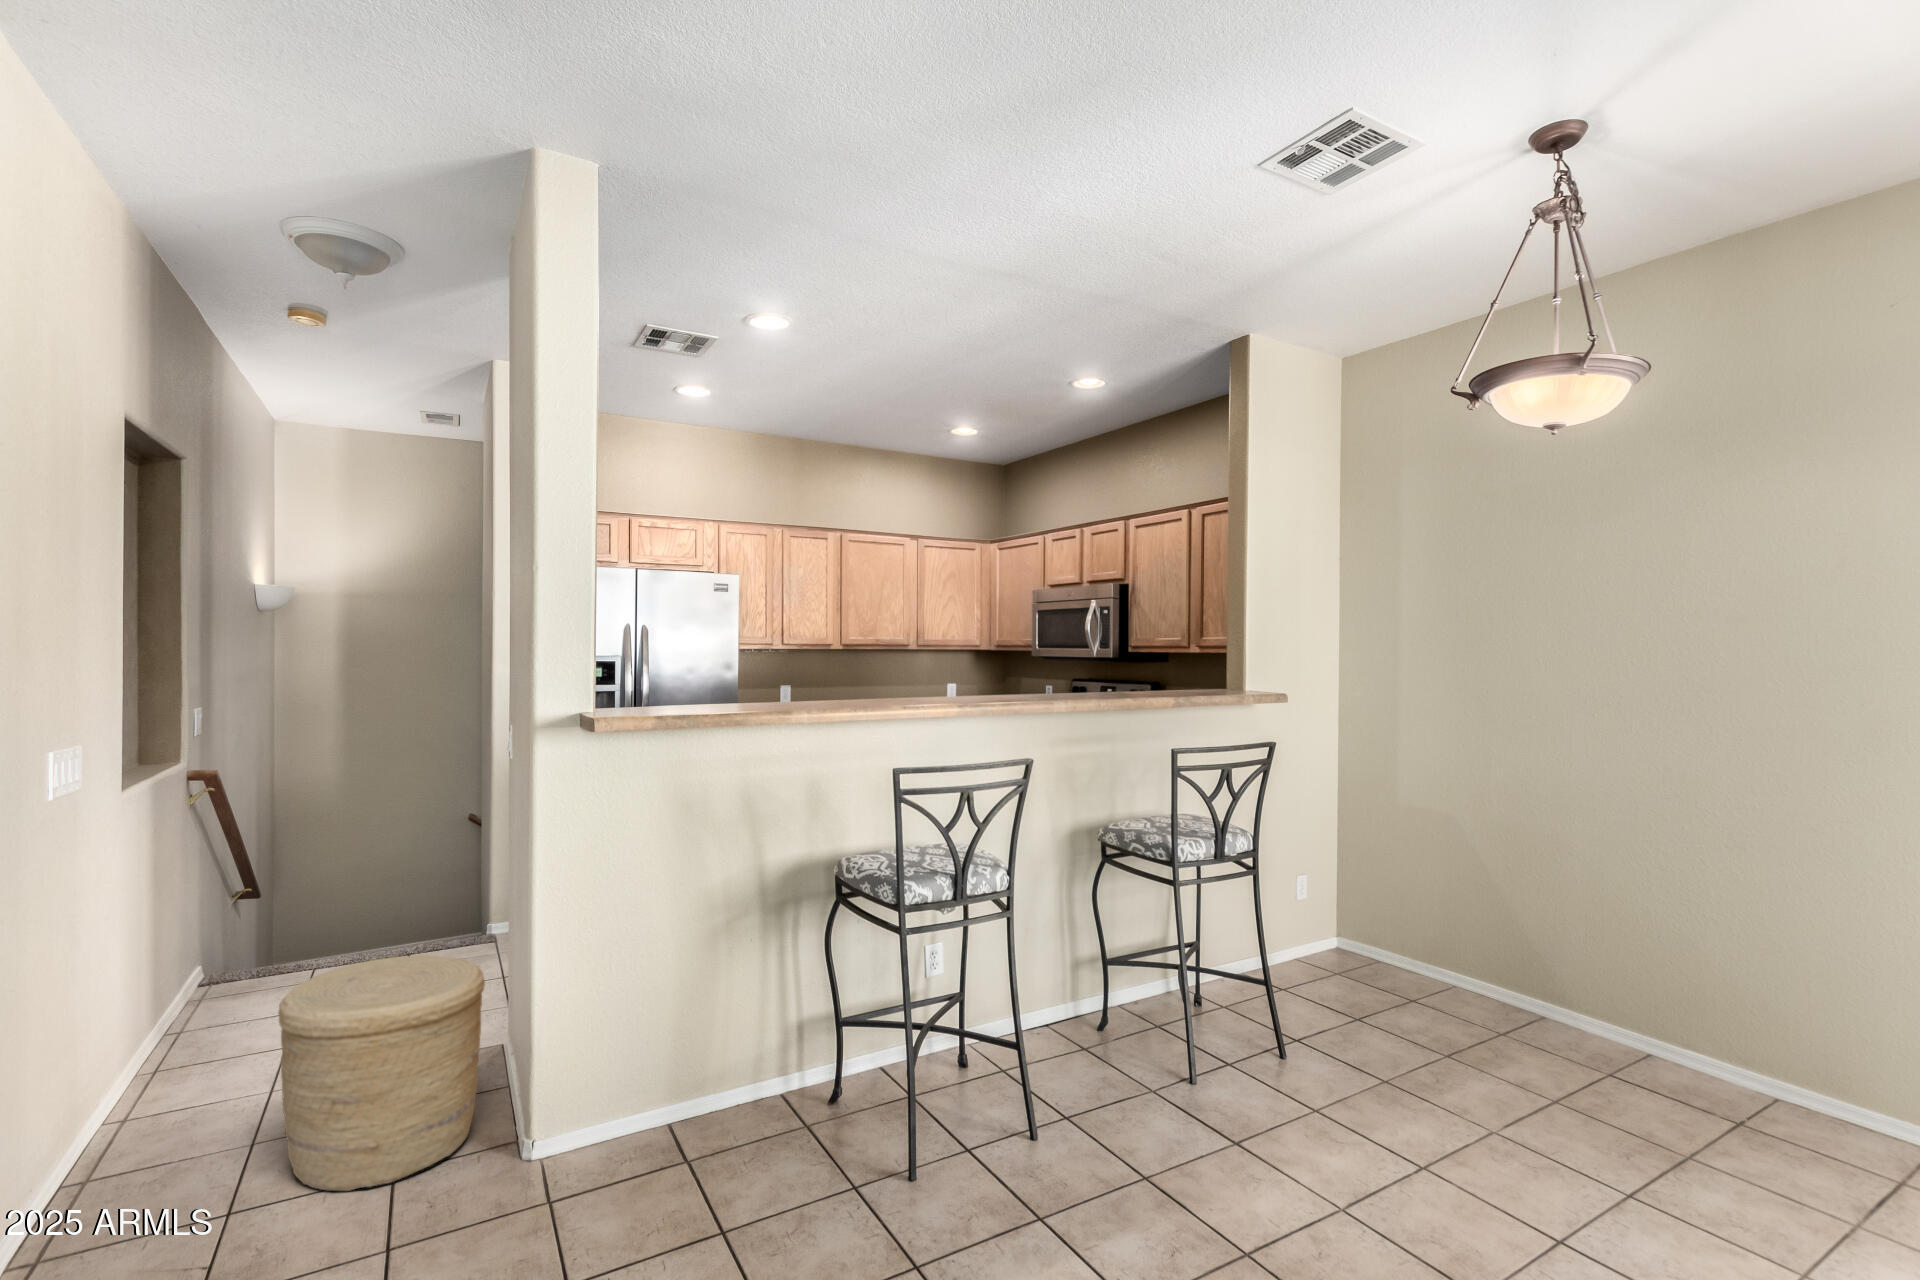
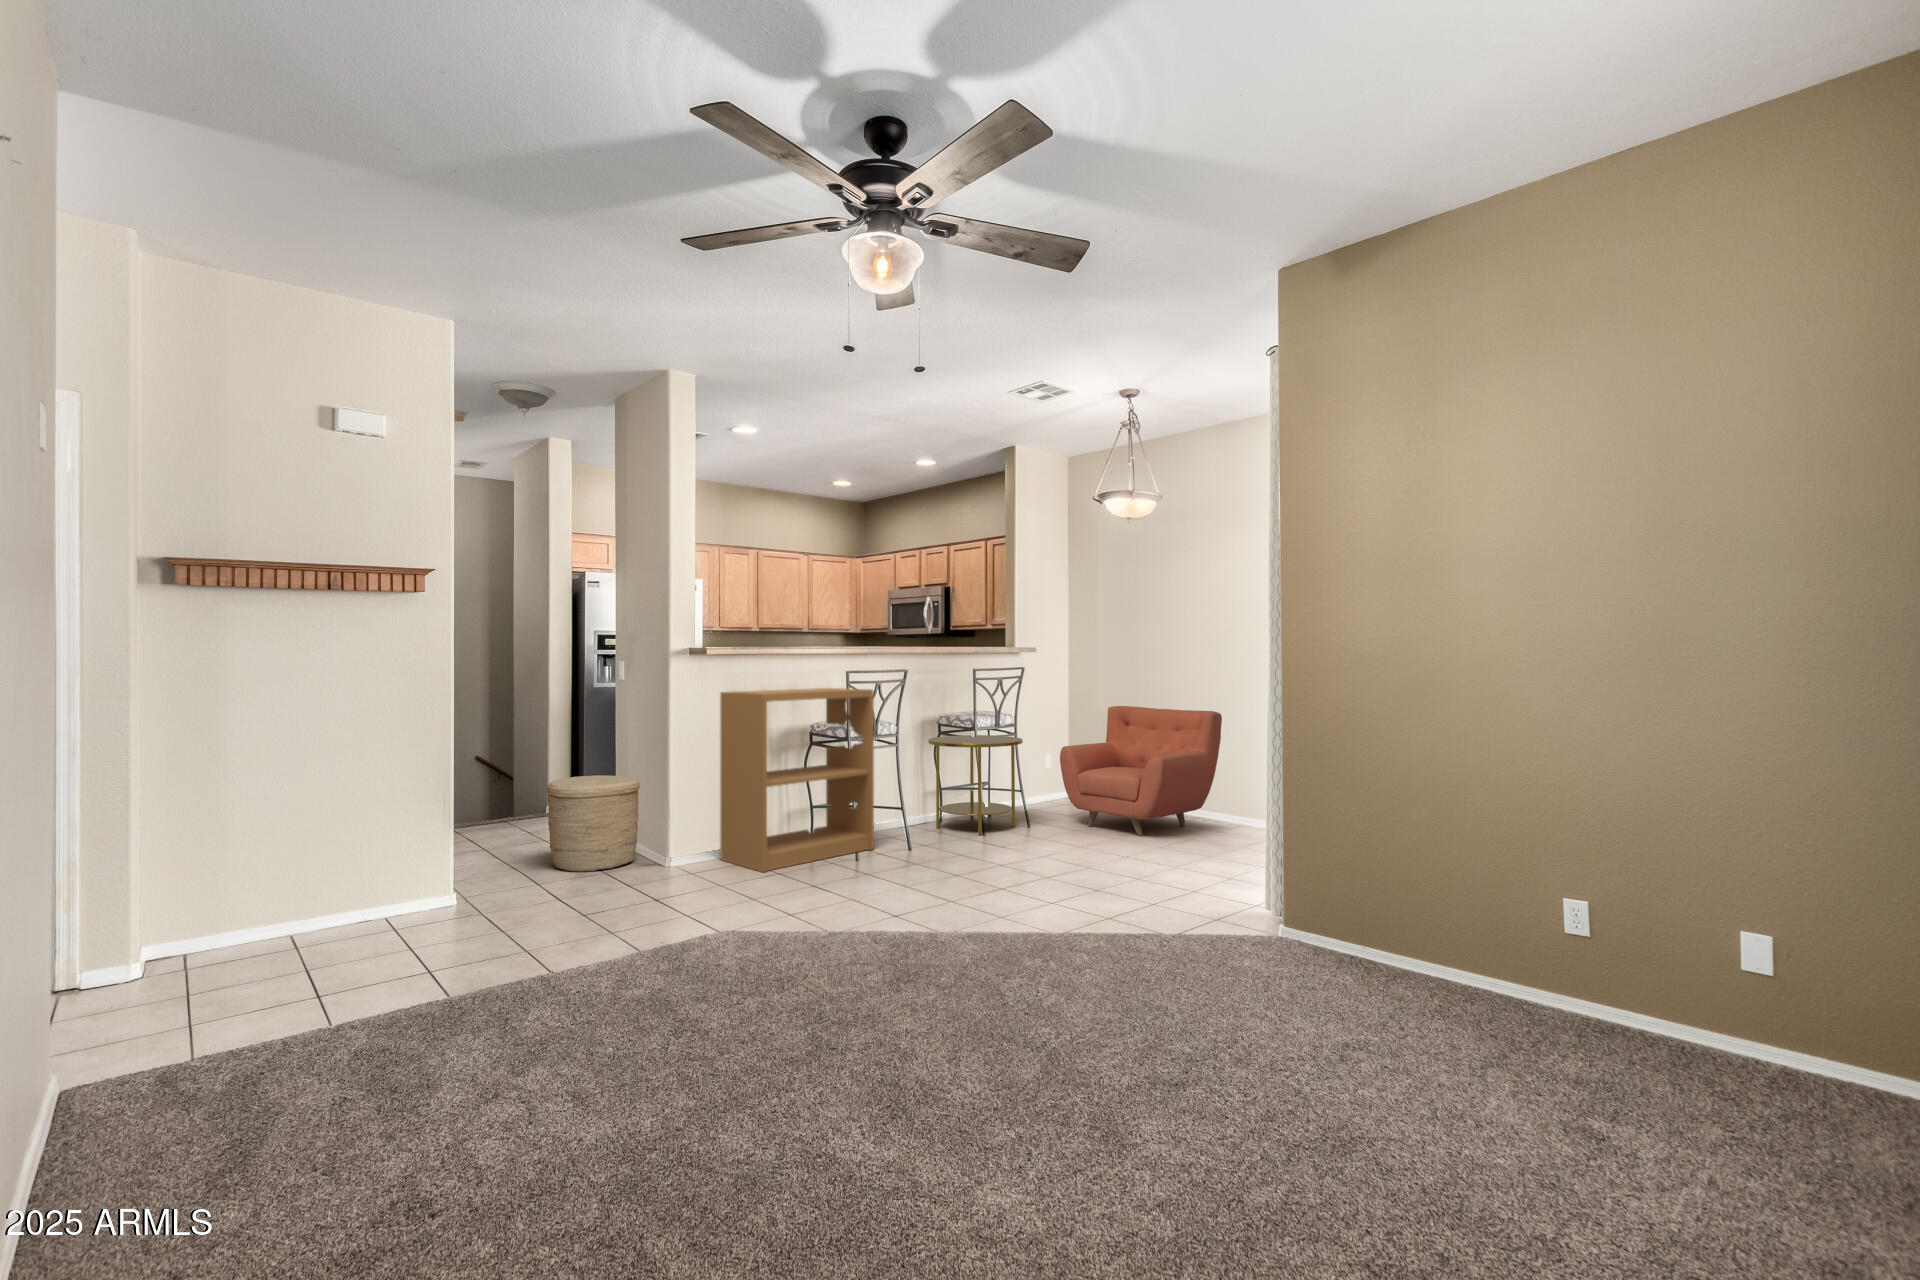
bookshelf: none [626,788,956,1249] -> present [720,688,874,872]
armchair: none [1346,820,1738,1144] -> present [1060,706,1222,836]
side table: none [1080,867,1272,1099] -> present [928,735,1023,835]

